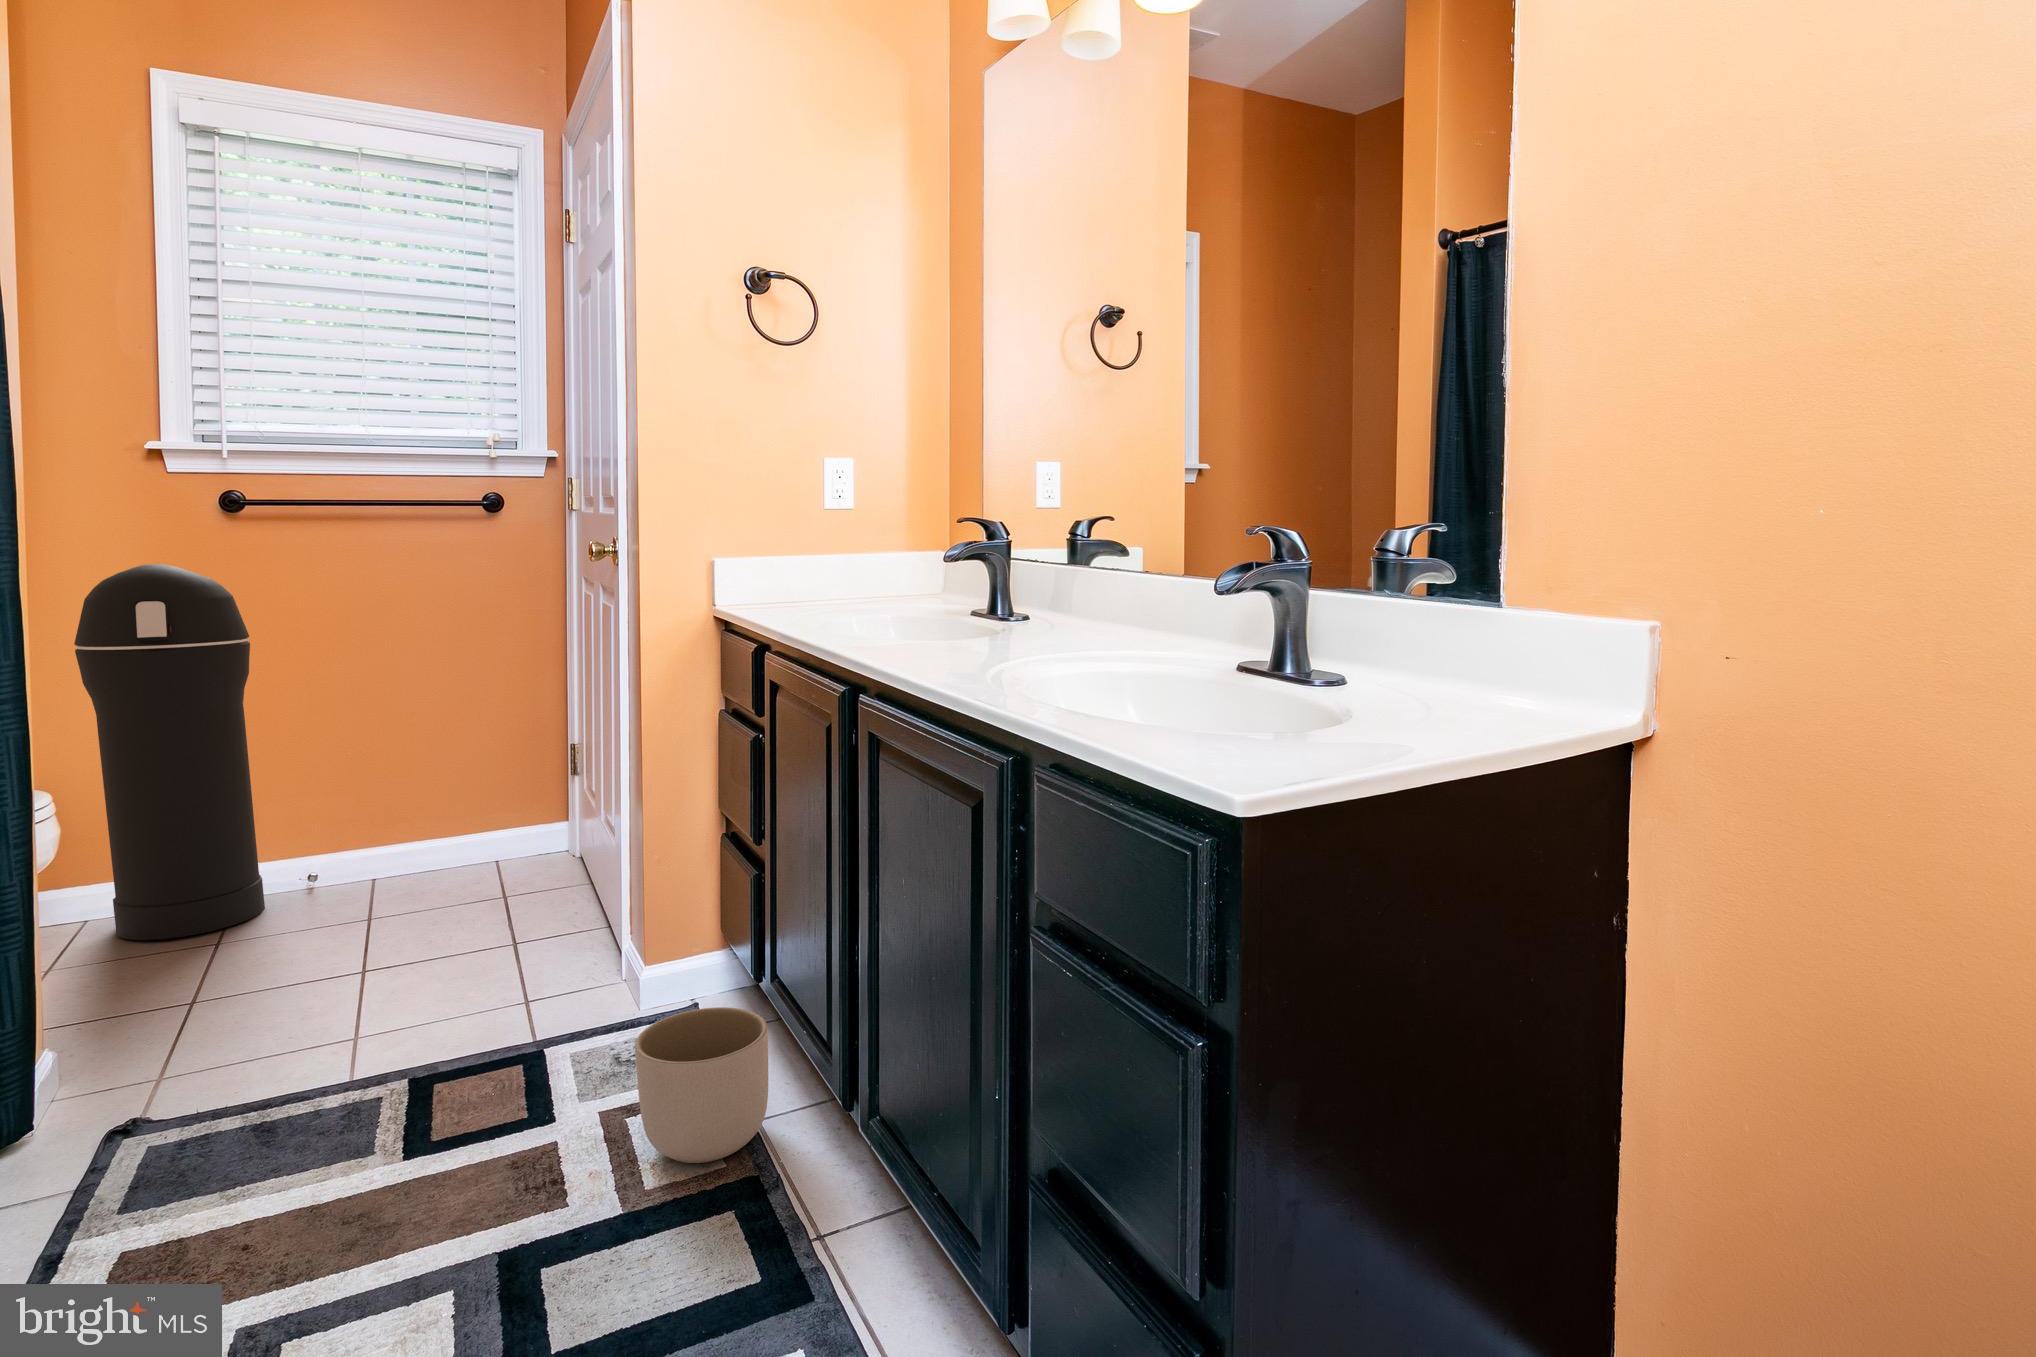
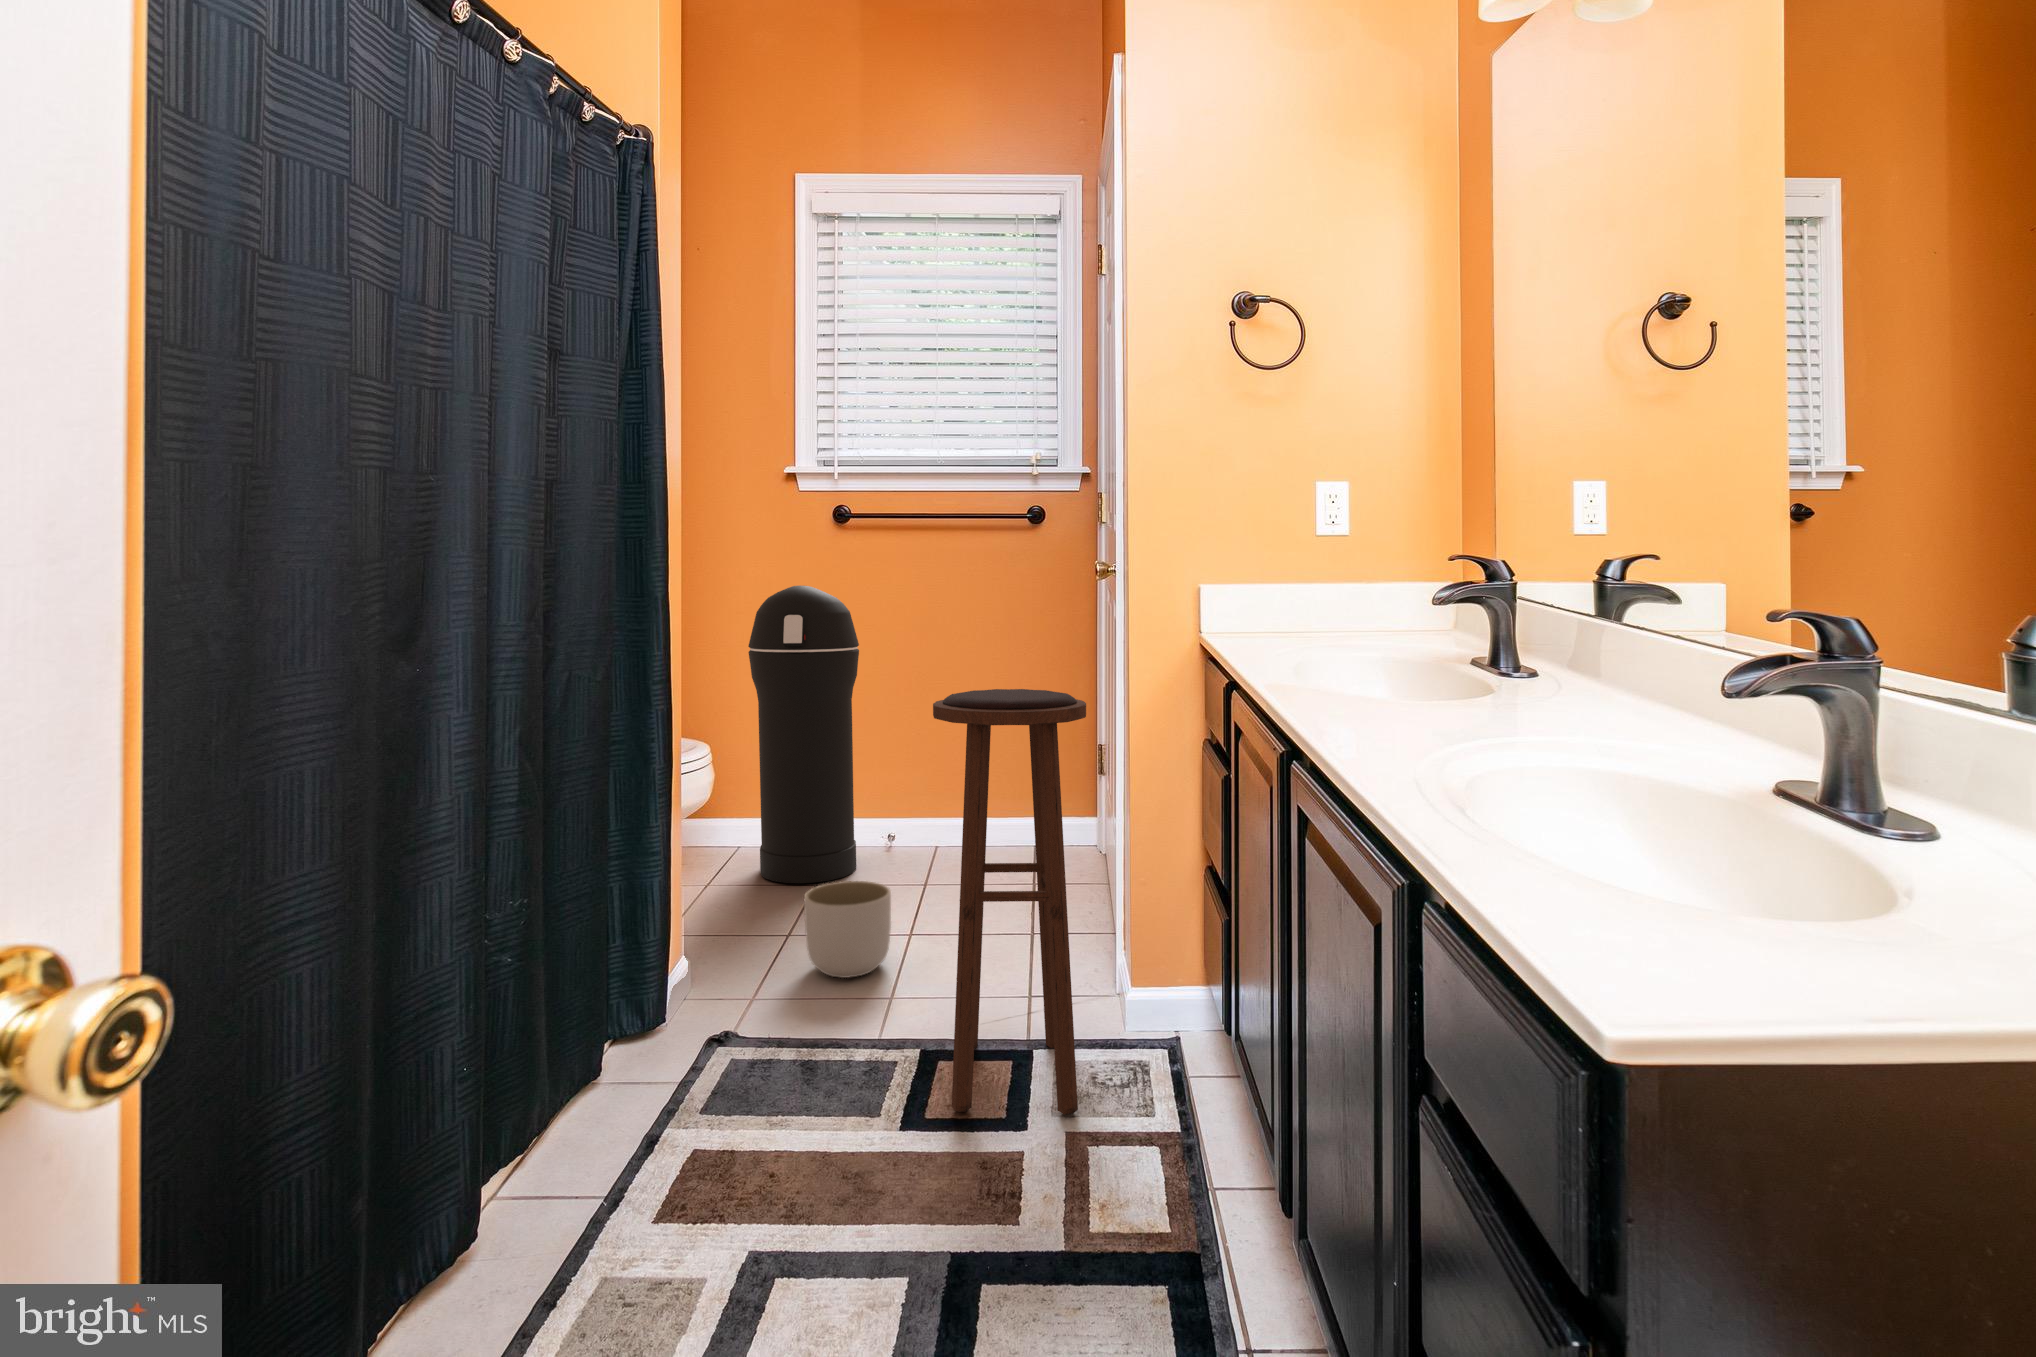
stool: none [408,671,609,1125] -> present [933,689,1086,1114]
planter: present [635,1007,768,1163] -> present [804,881,891,978]

